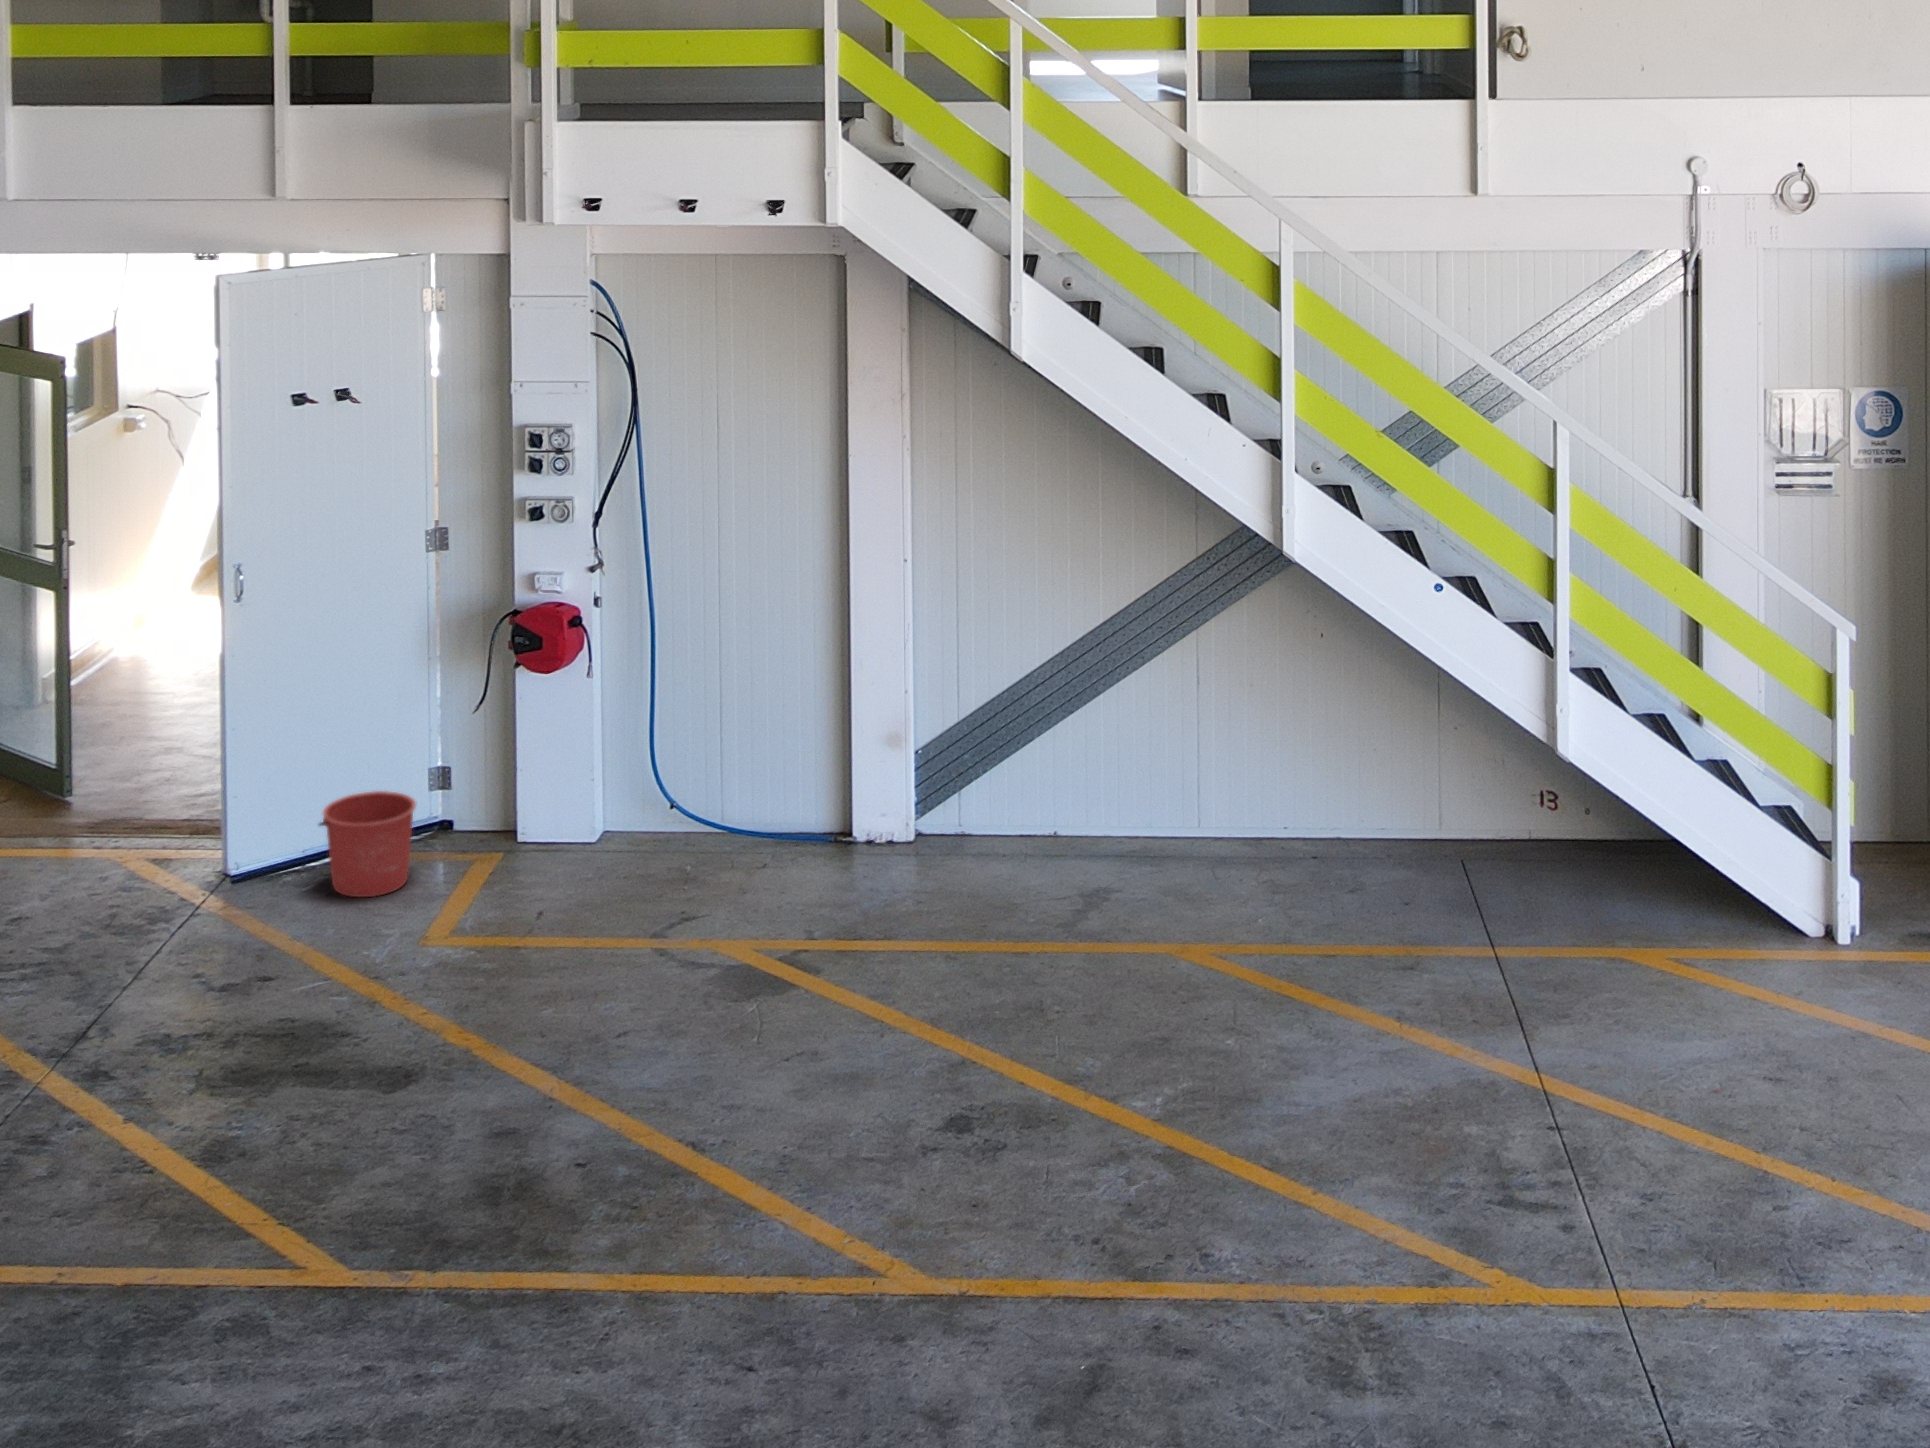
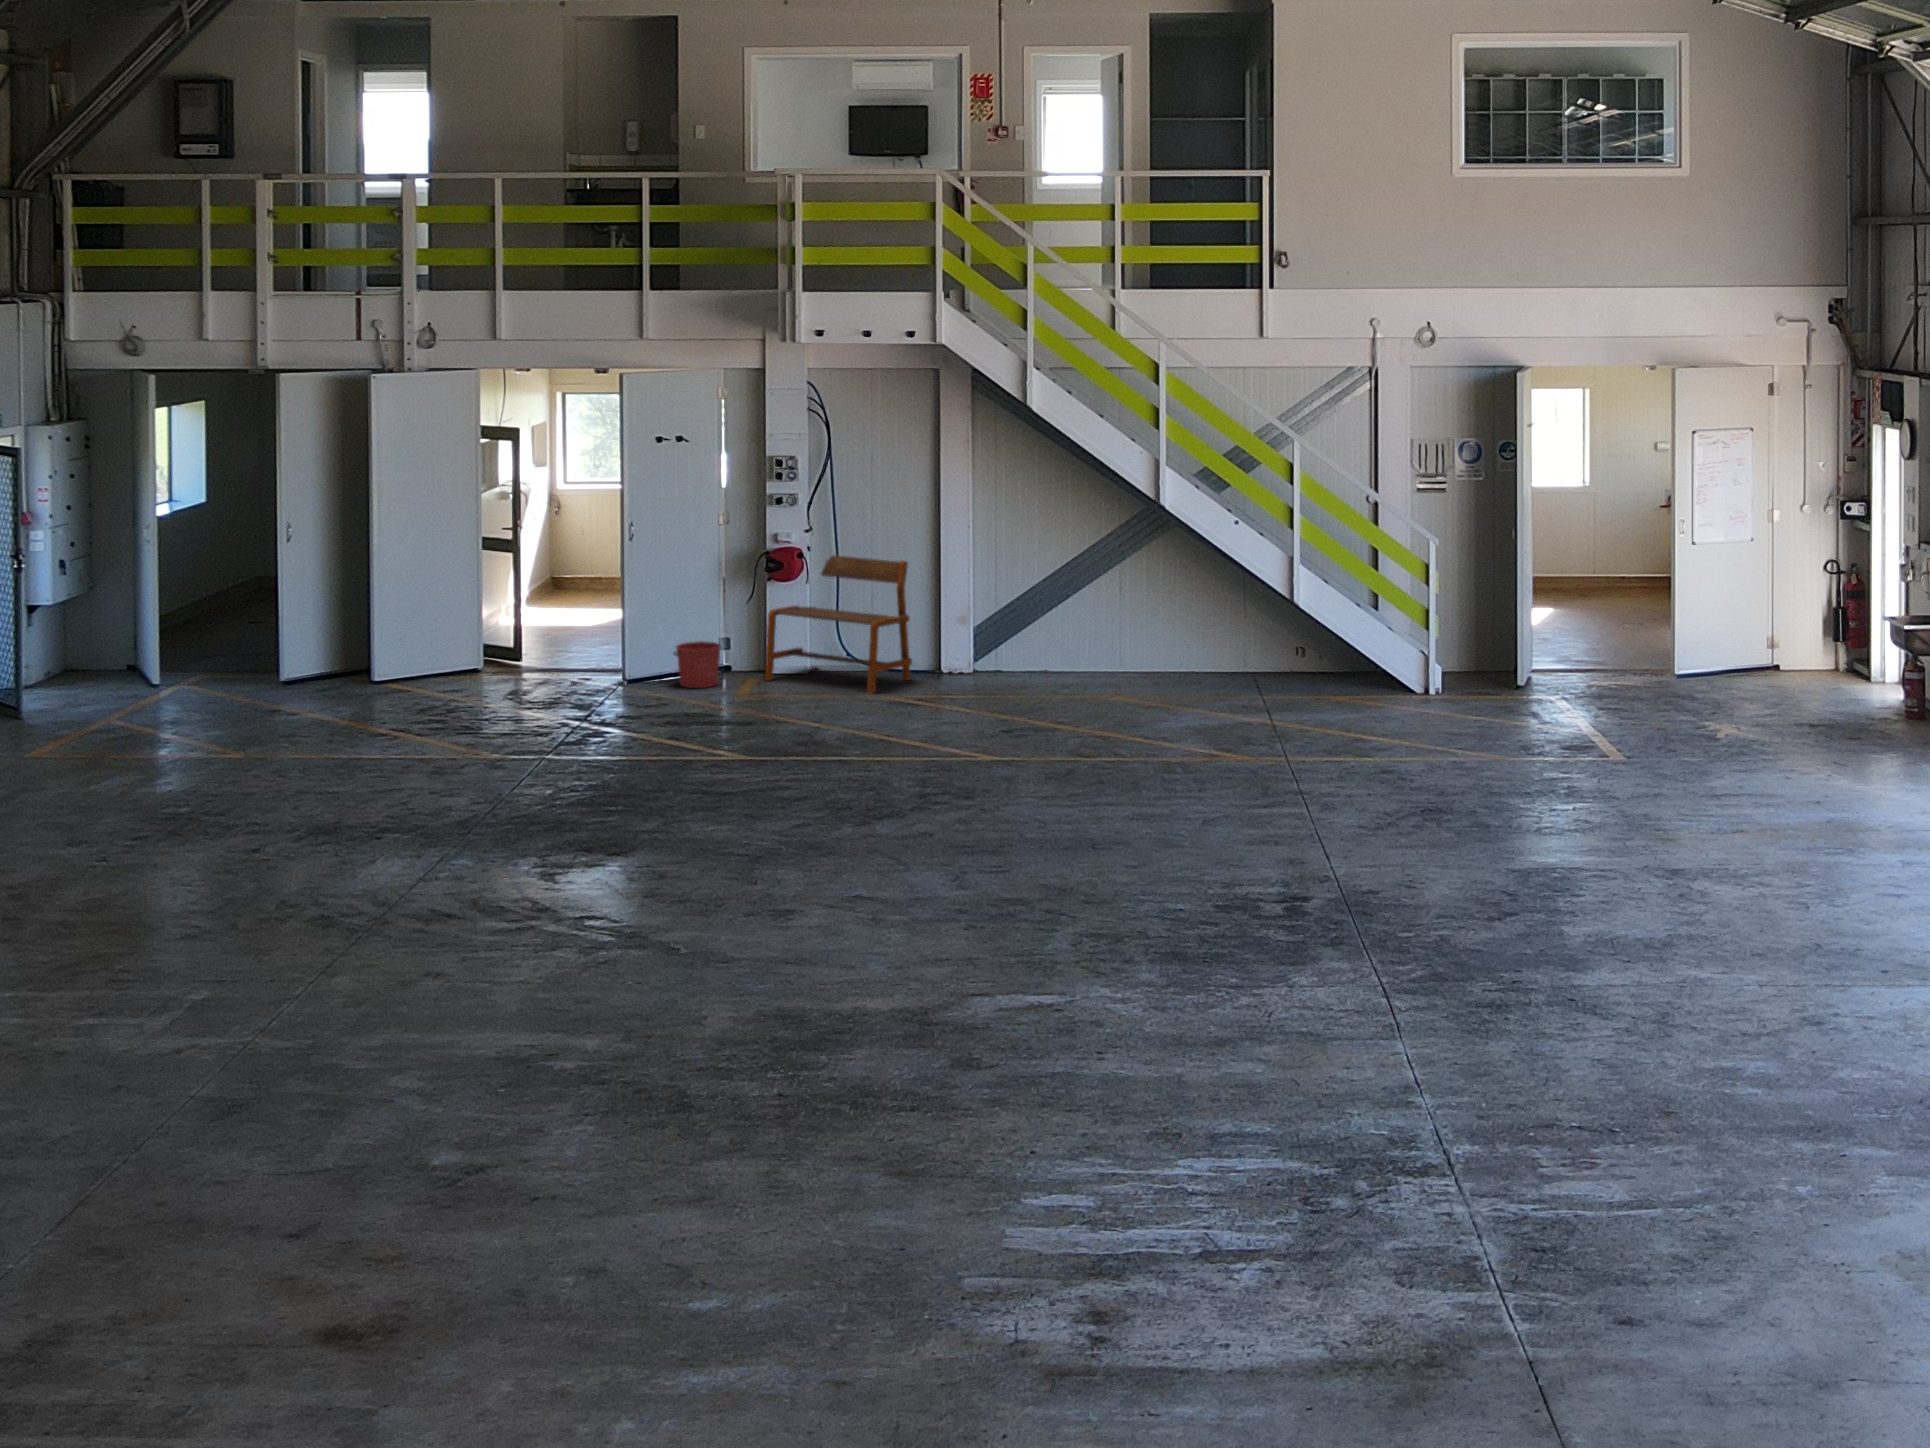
bench: none [504,603,791,925] -> present [765,555,912,694]

